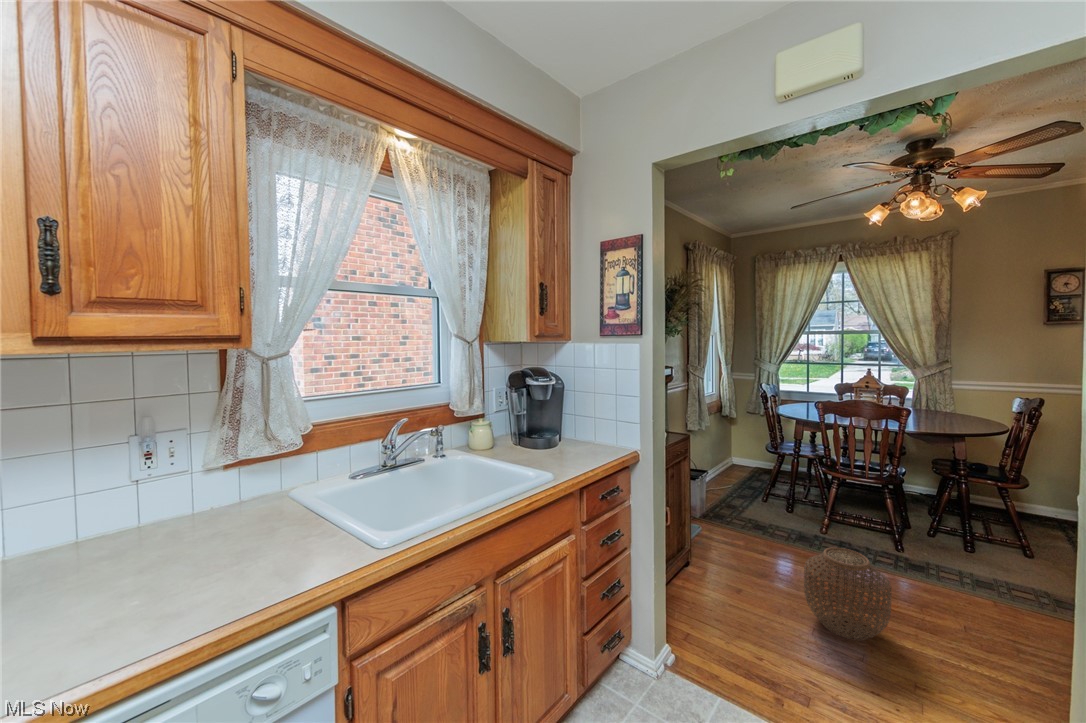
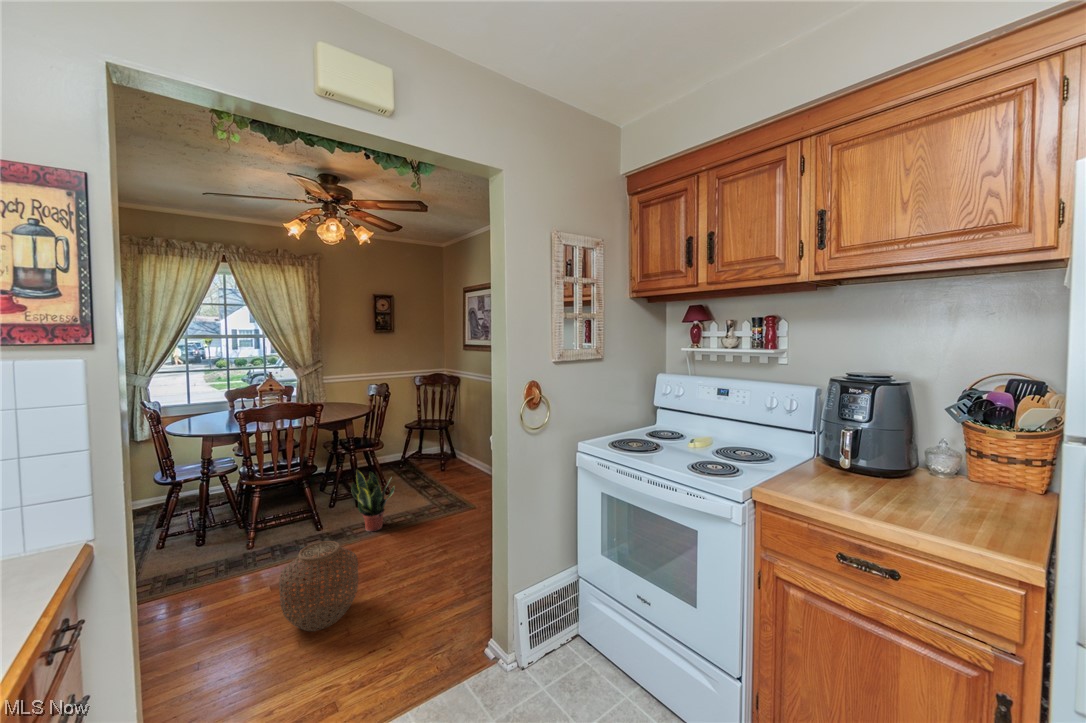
potted plant: none [942,498,1015,590] -> present [351,470,395,531]

